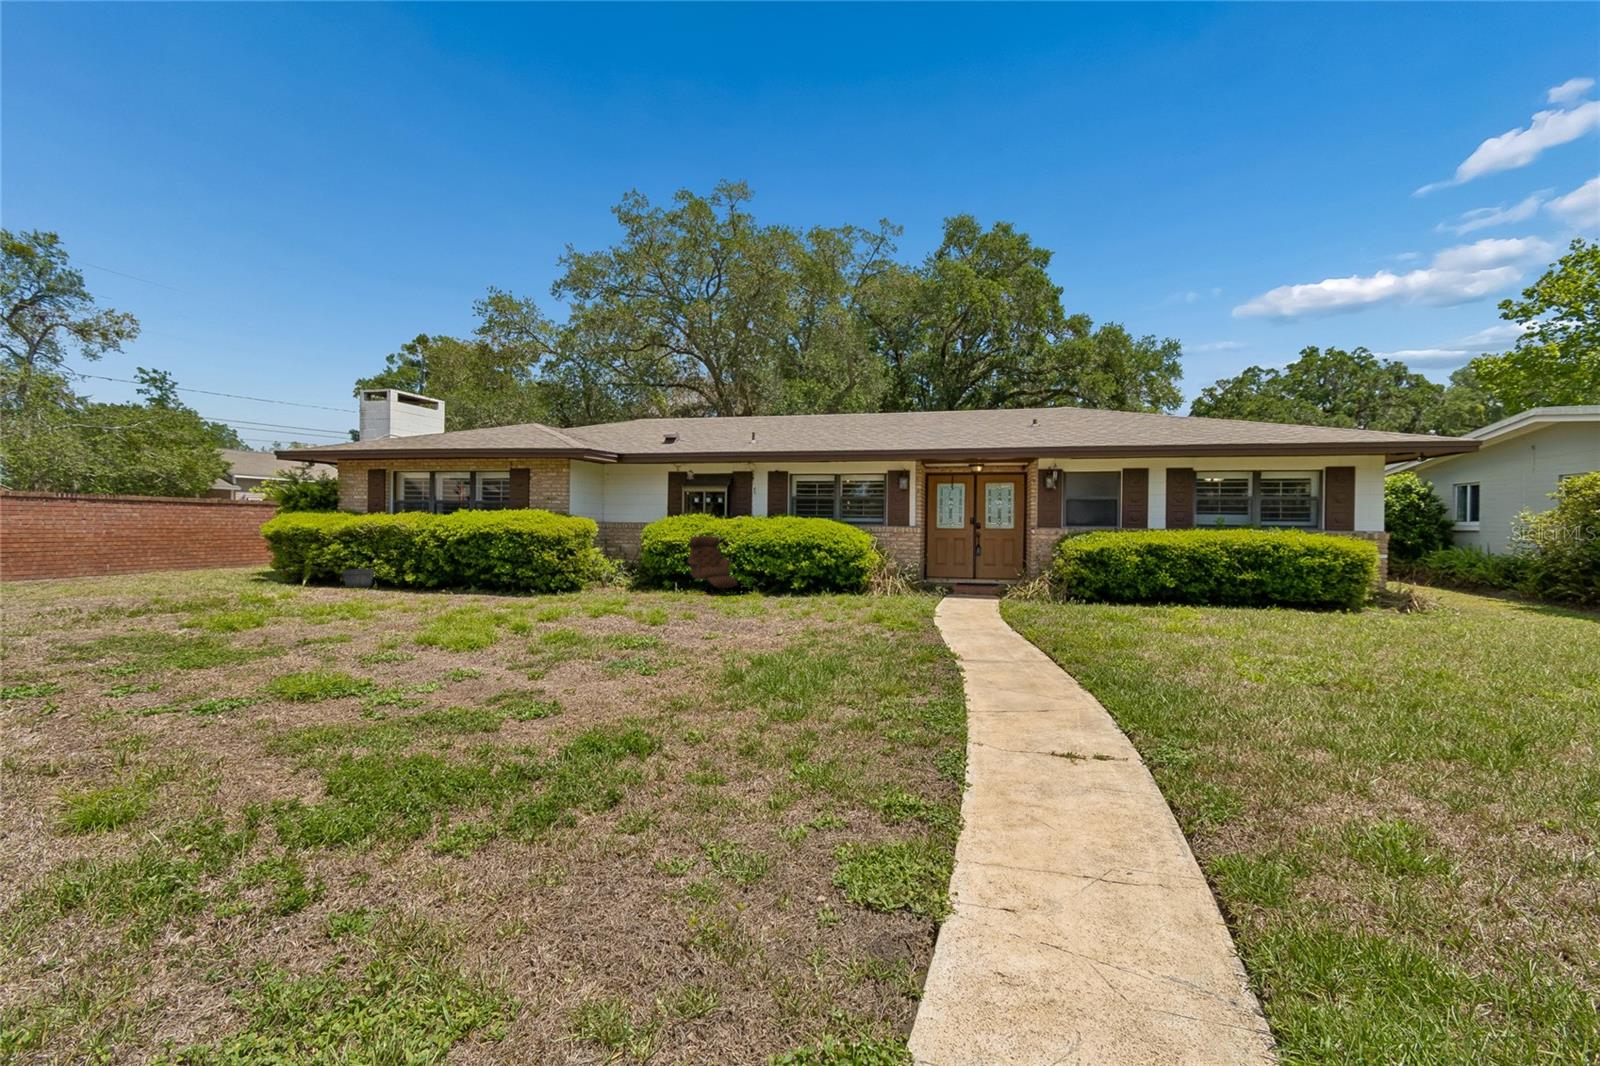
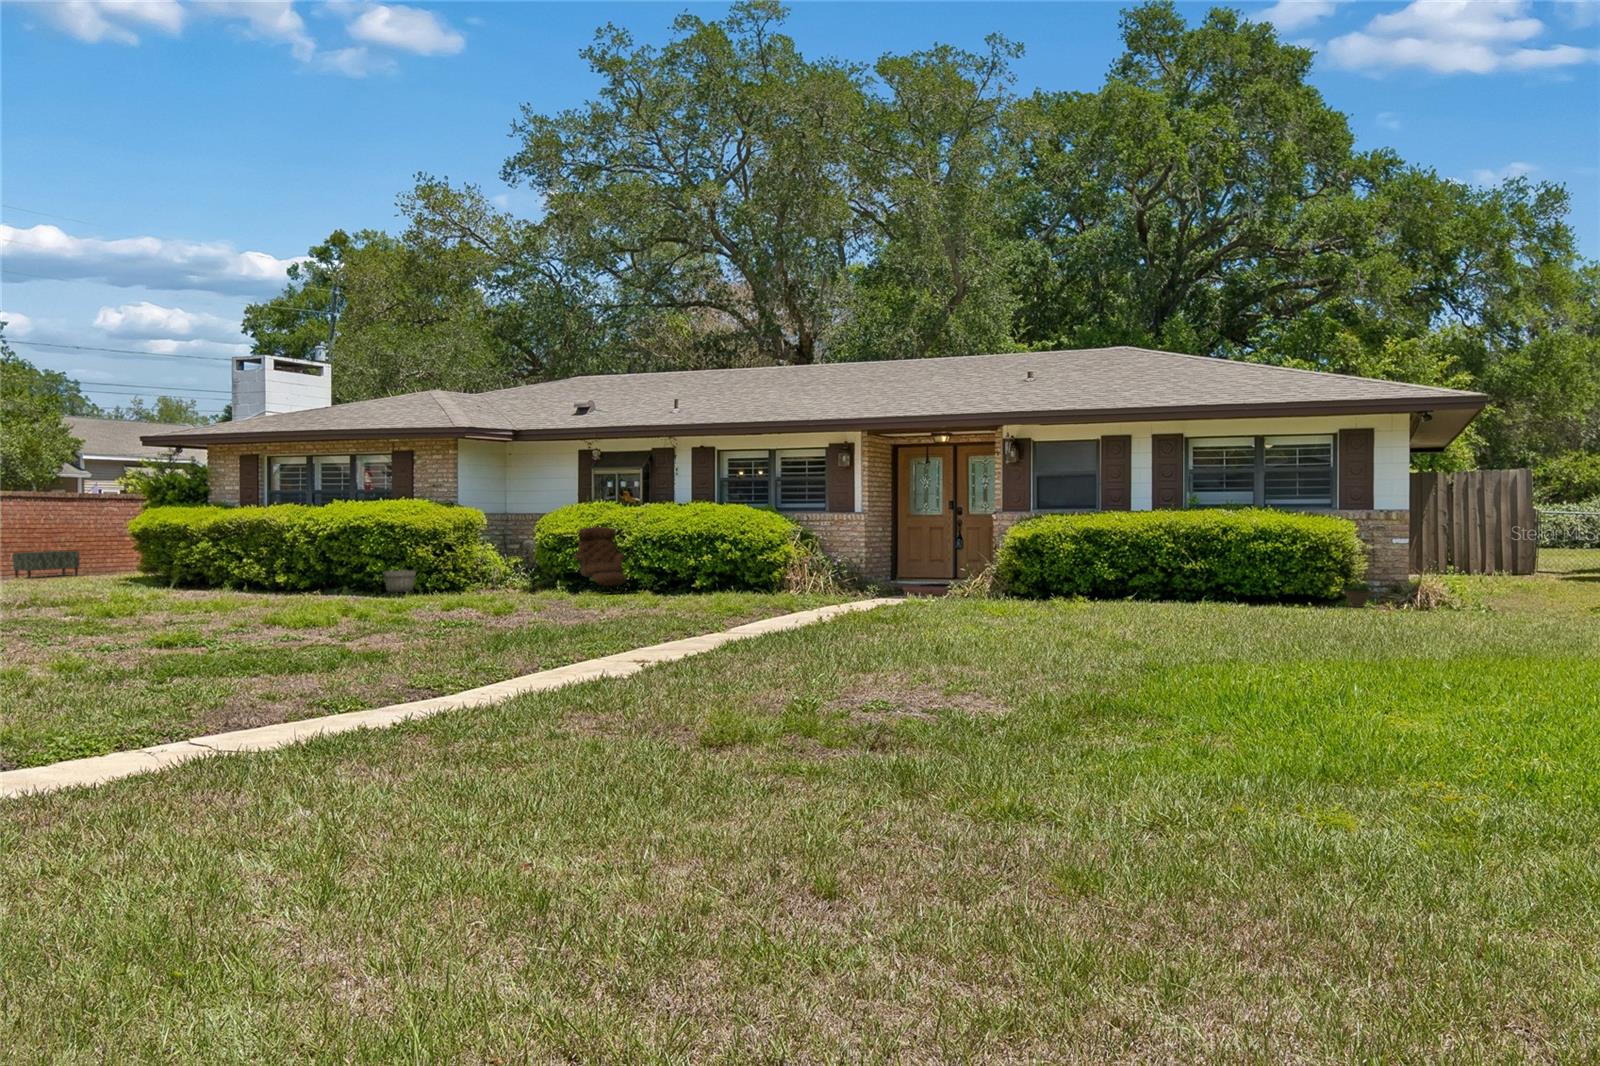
bench: none [149,548,217,573] -> present [12,551,80,578]
wooden bucket: present [342,568,374,587] -> present [383,566,416,592]
decorative plant: none [1364,591,1412,613] -> present [1342,583,1377,607]

